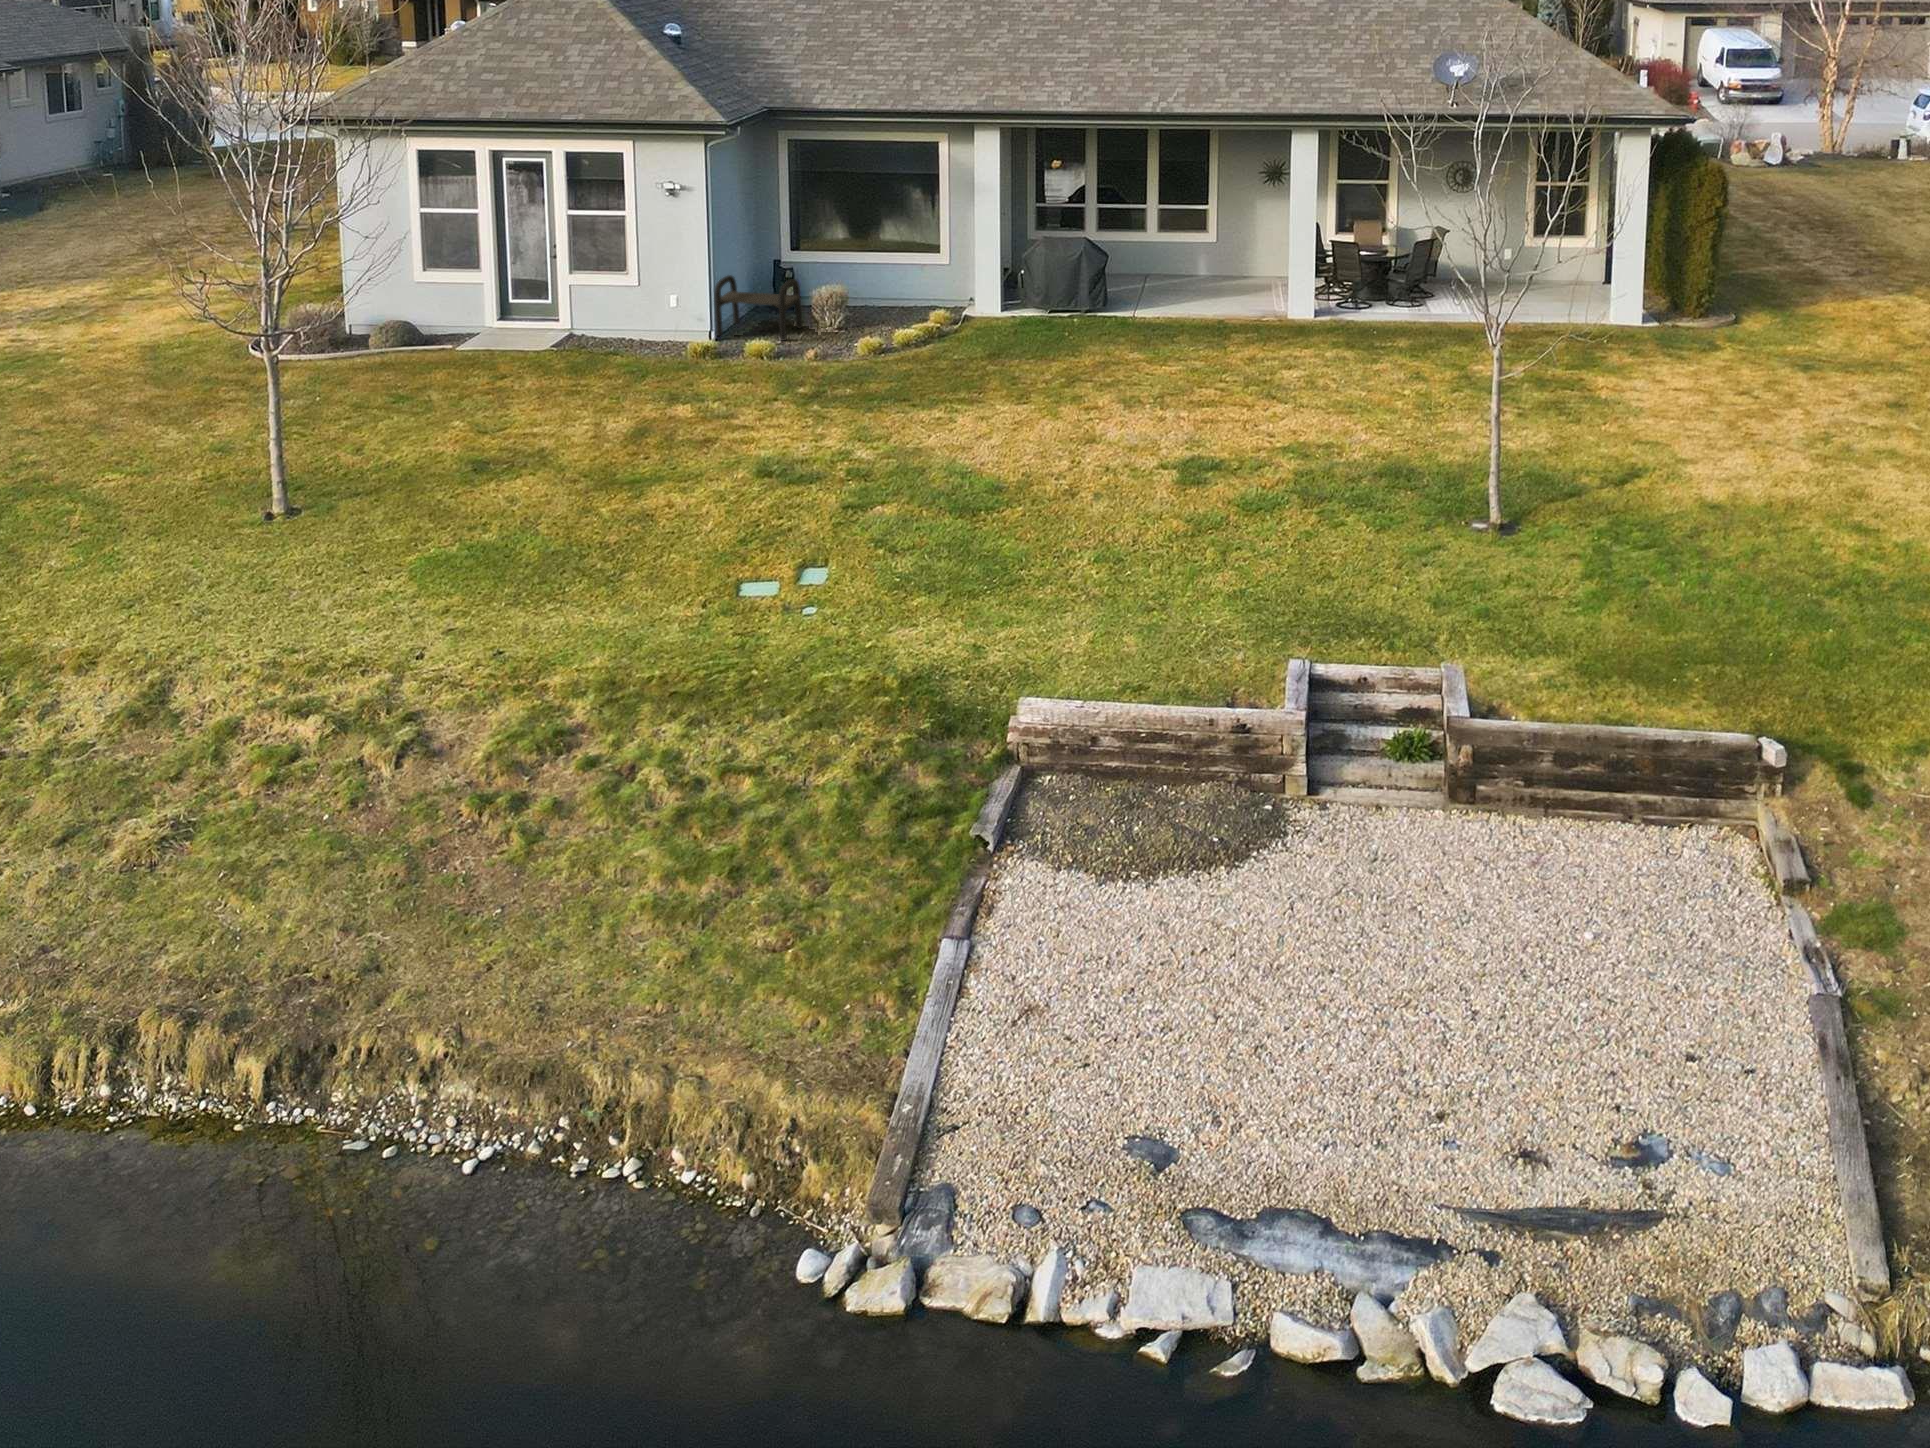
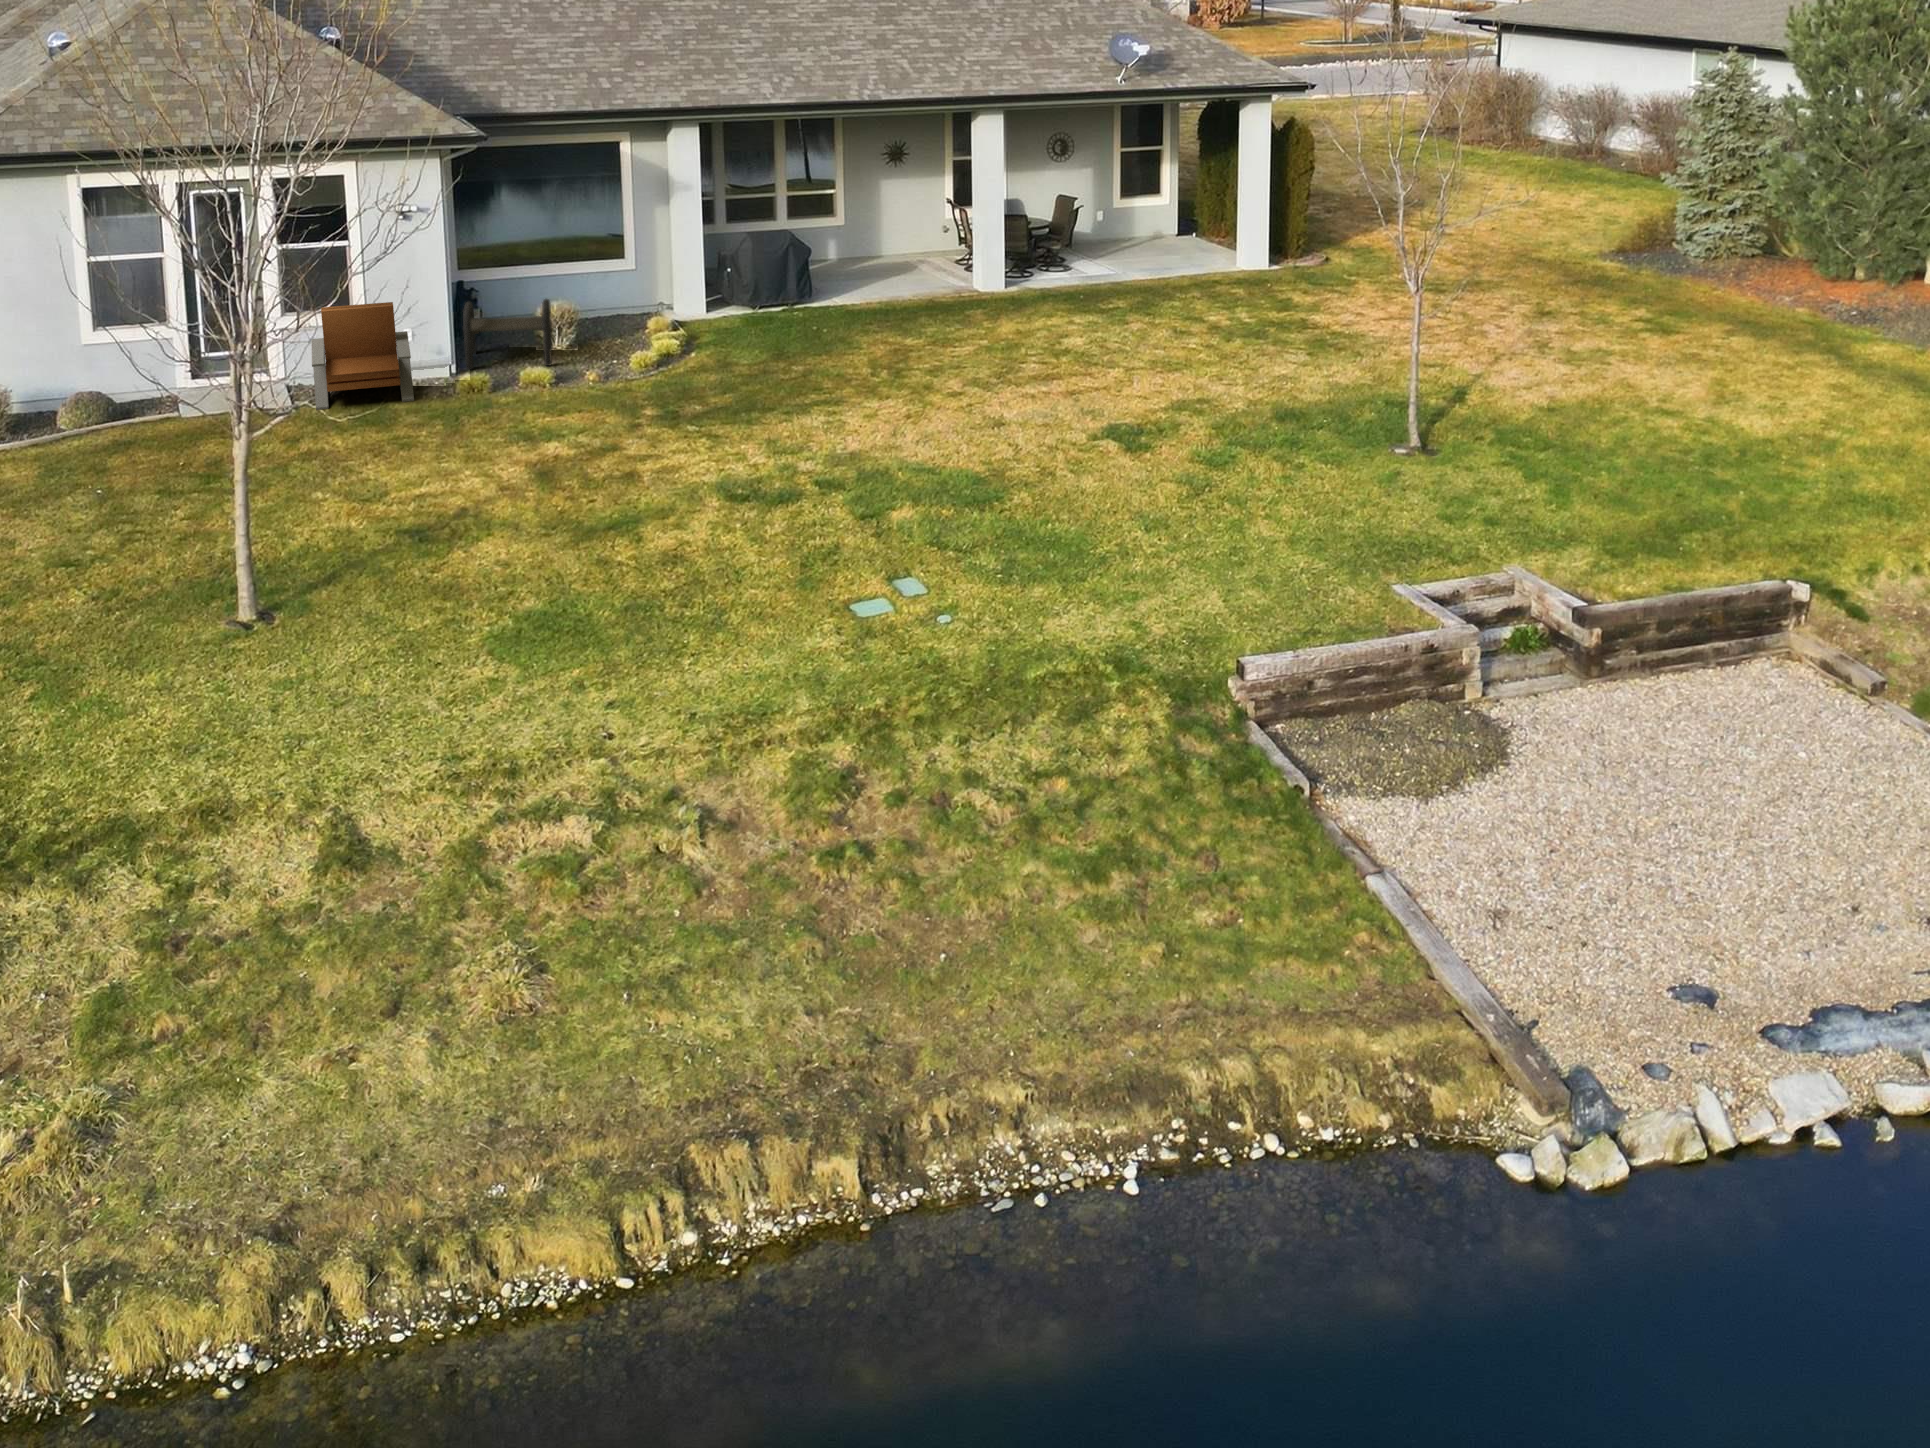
lounge chair: none [564,266,669,356] -> present [312,302,414,410]

